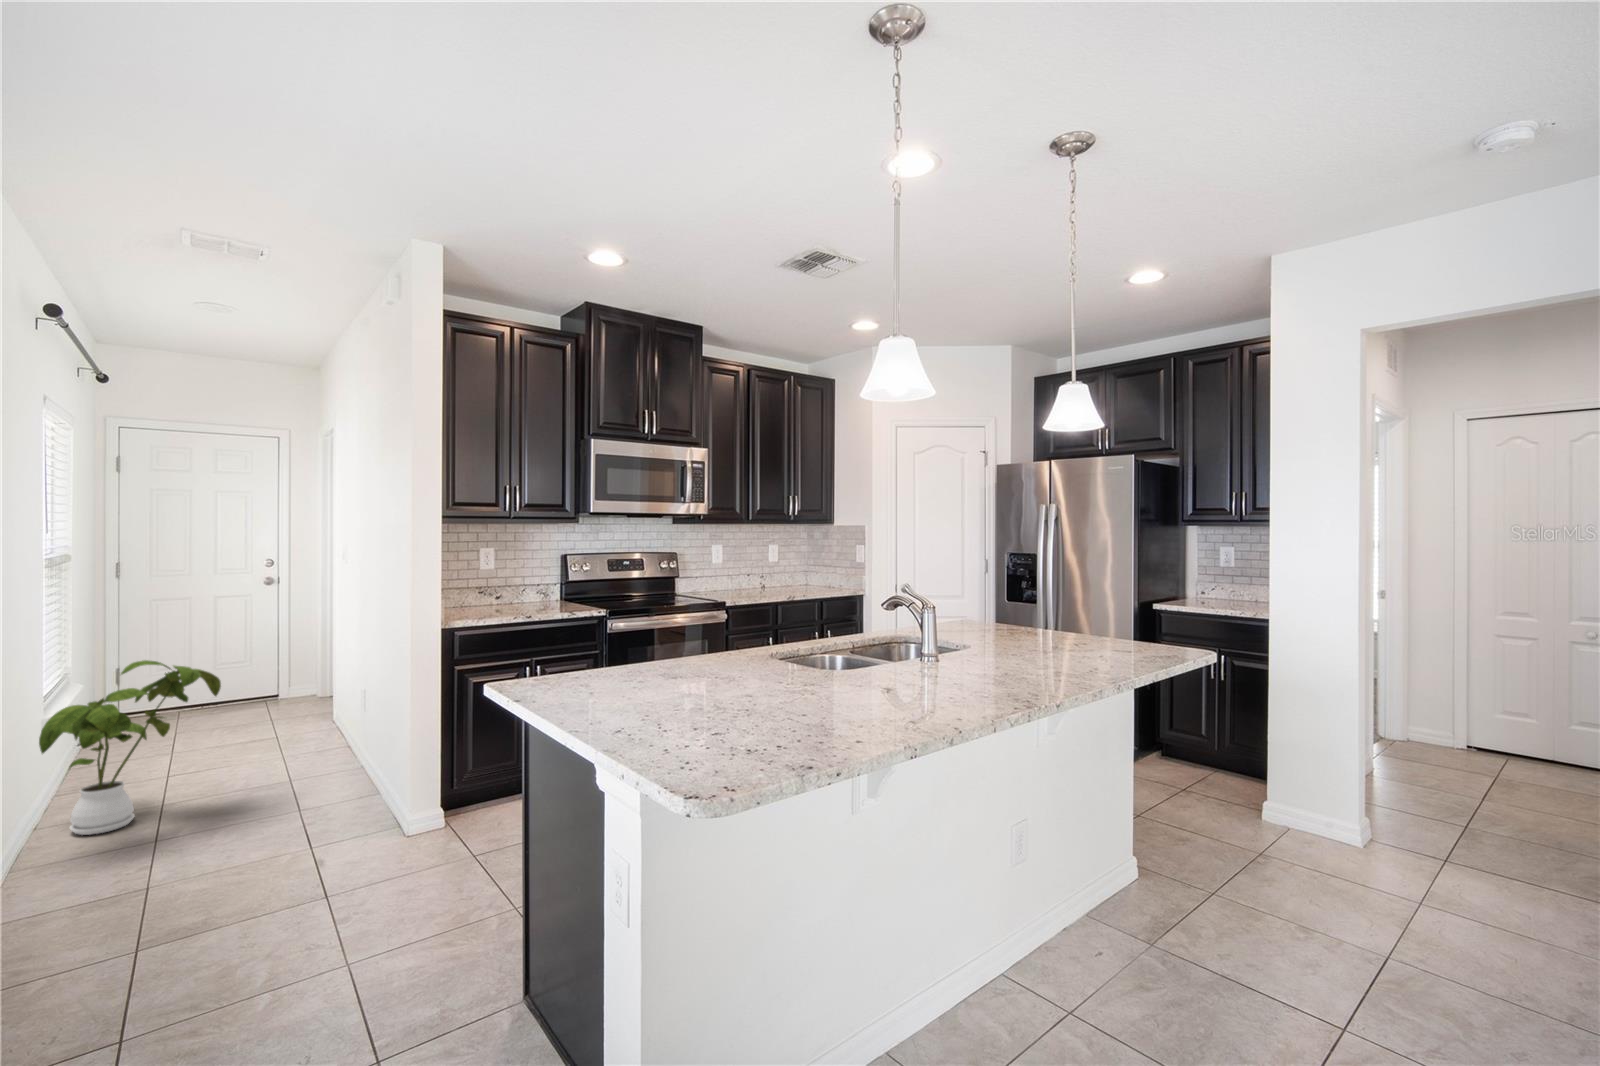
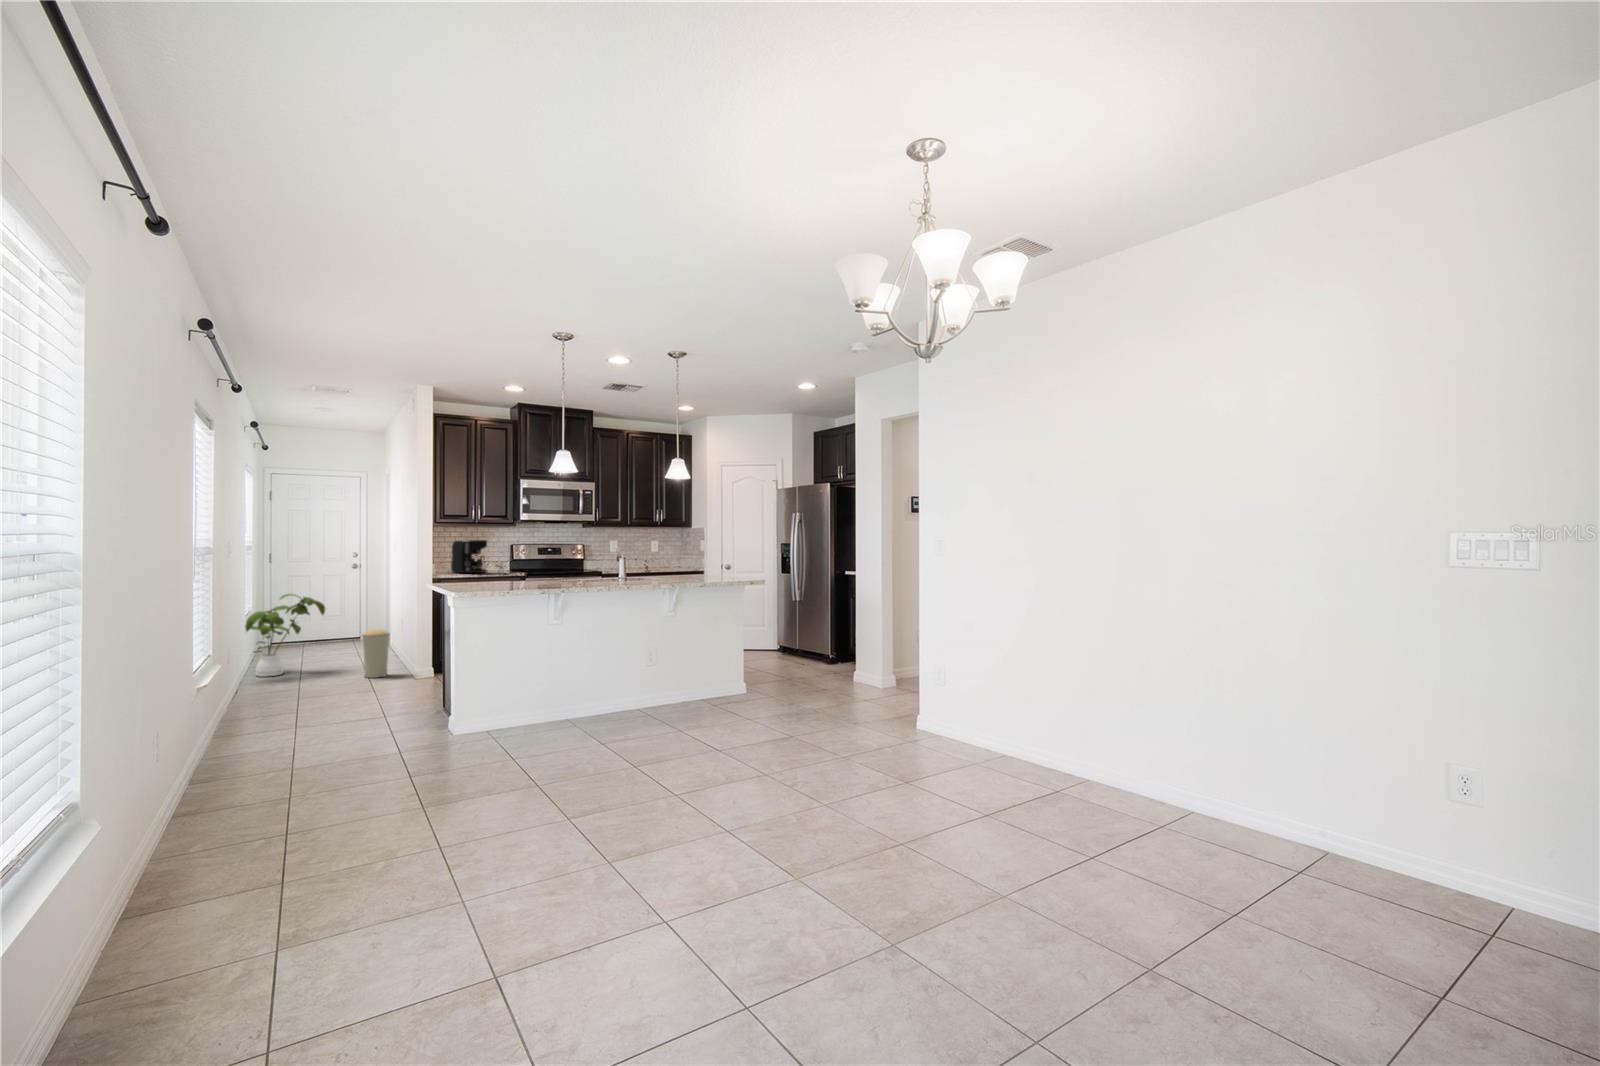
coffee maker: none [470,549,536,613] -> present [451,540,487,573]
trash can: none [300,730,358,832] -> present [362,629,390,678]

